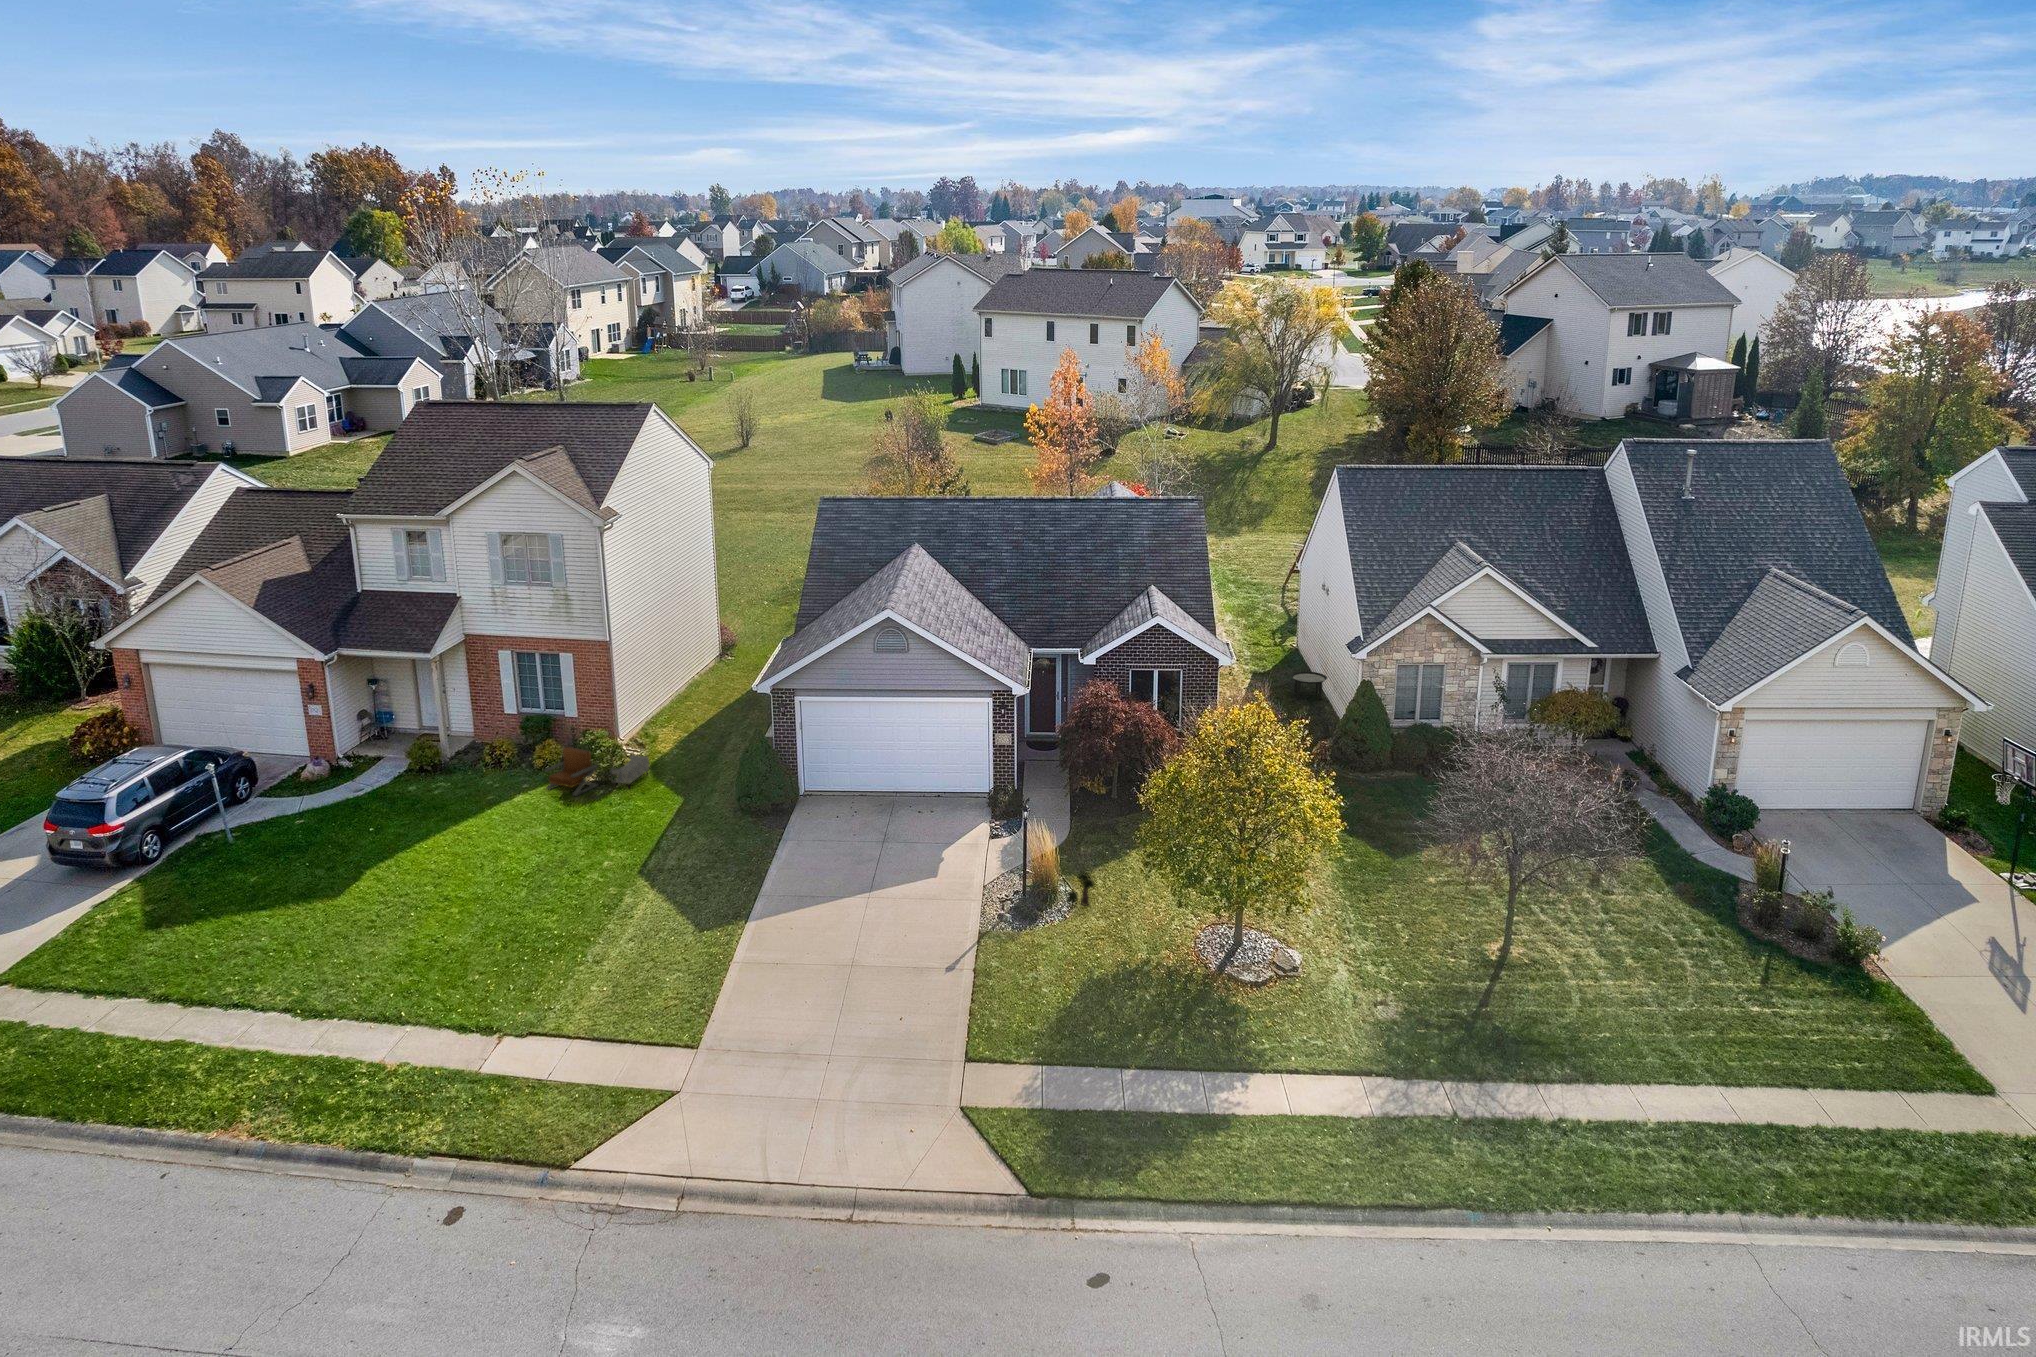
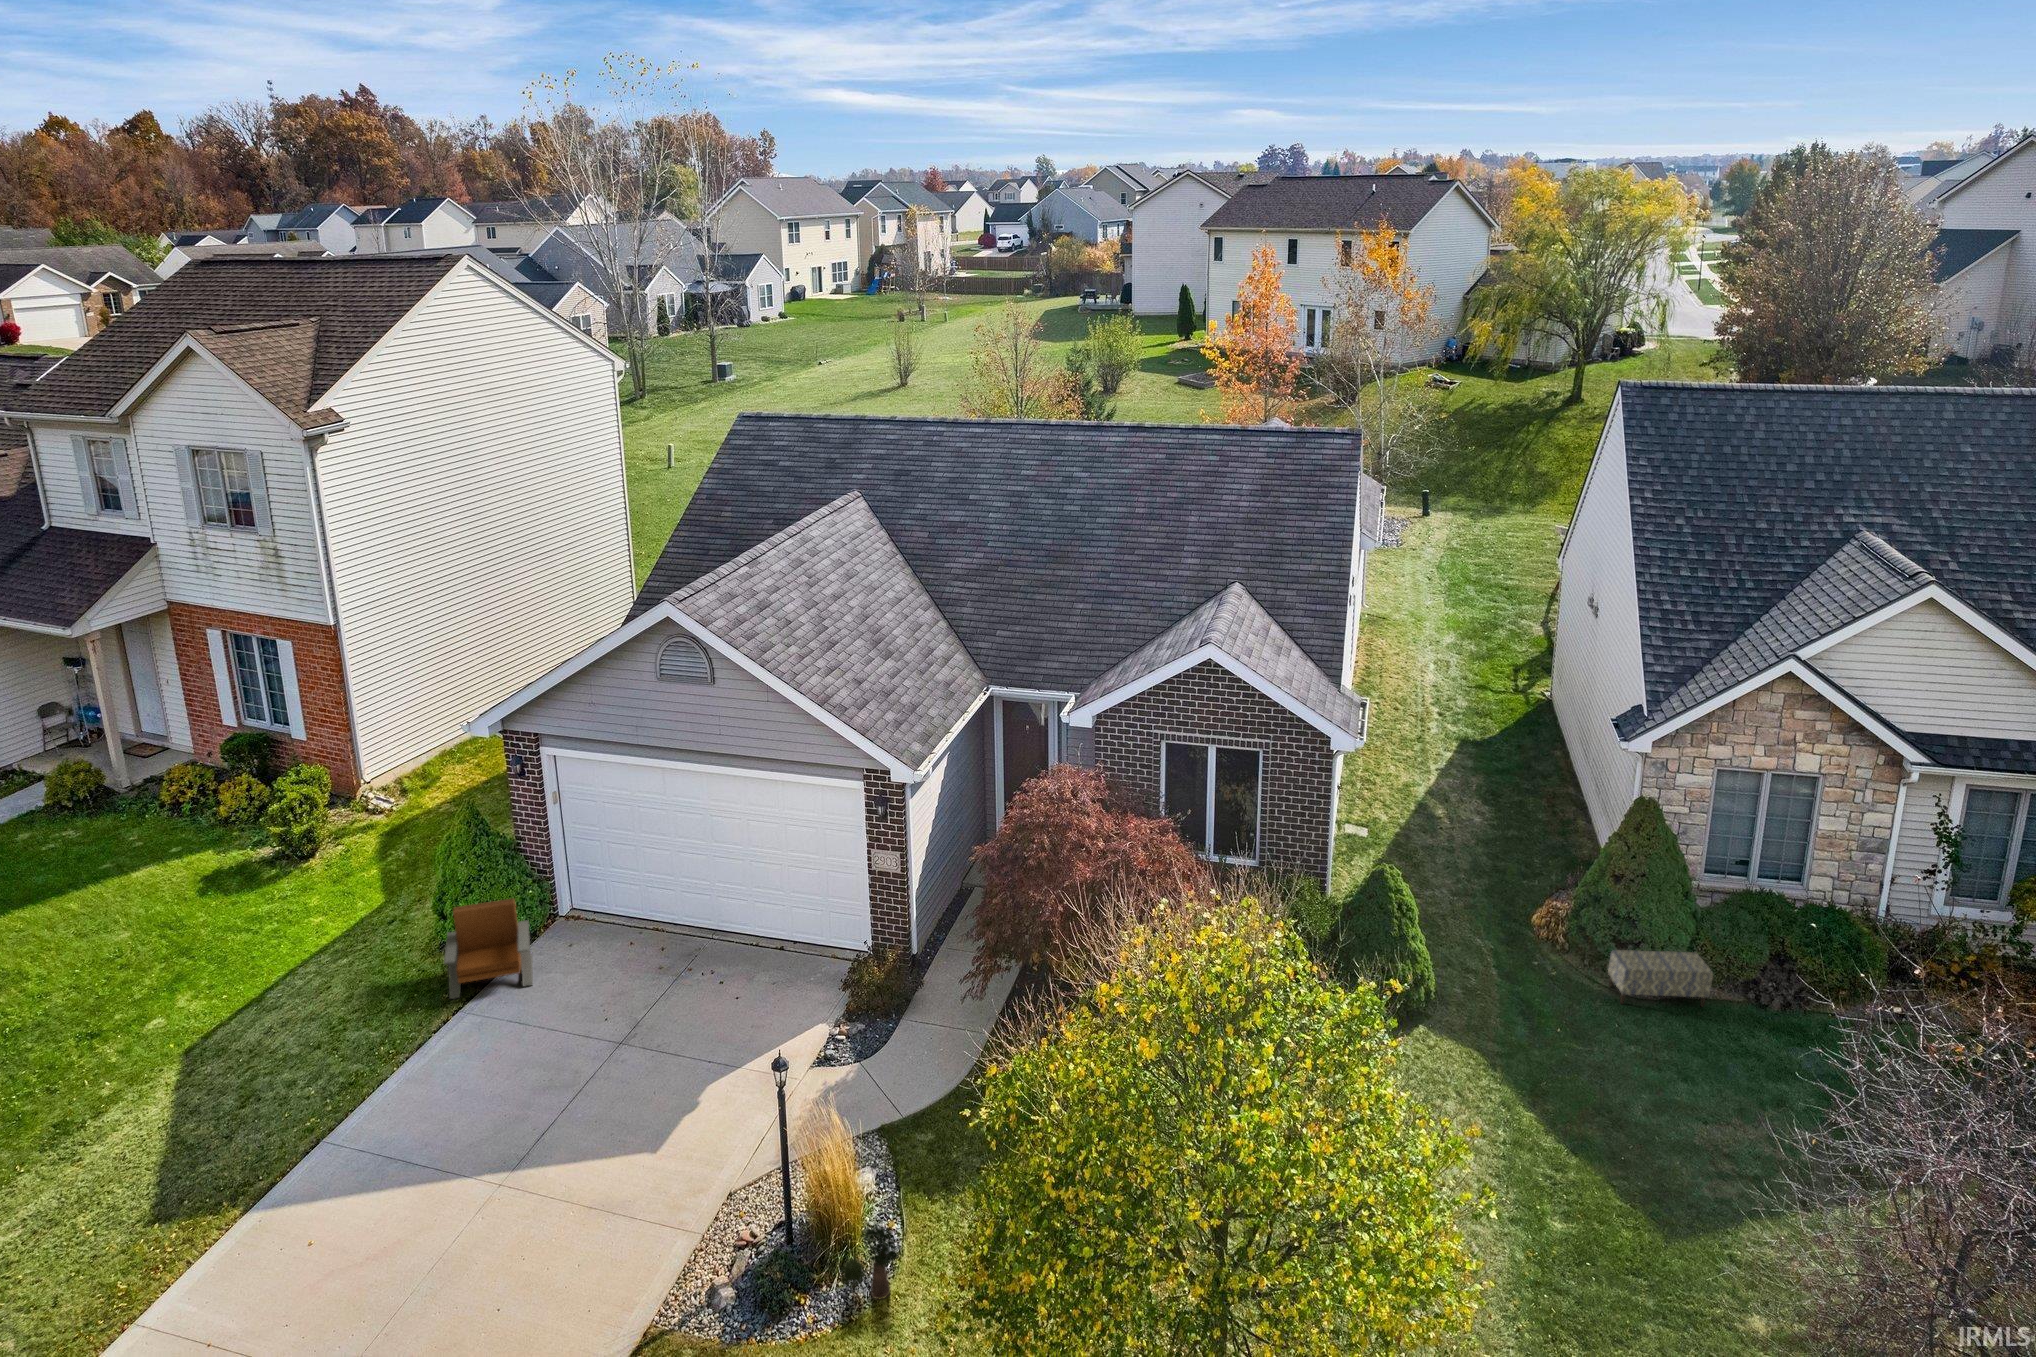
round table: present [1291,671,1327,700] -> none [1515,750,1583,806]
lounge chair: present [545,747,598,796] -> present [444,899,533,999]
bench: present [611,755,649,788] -> present [1608,950,1713,1007]

